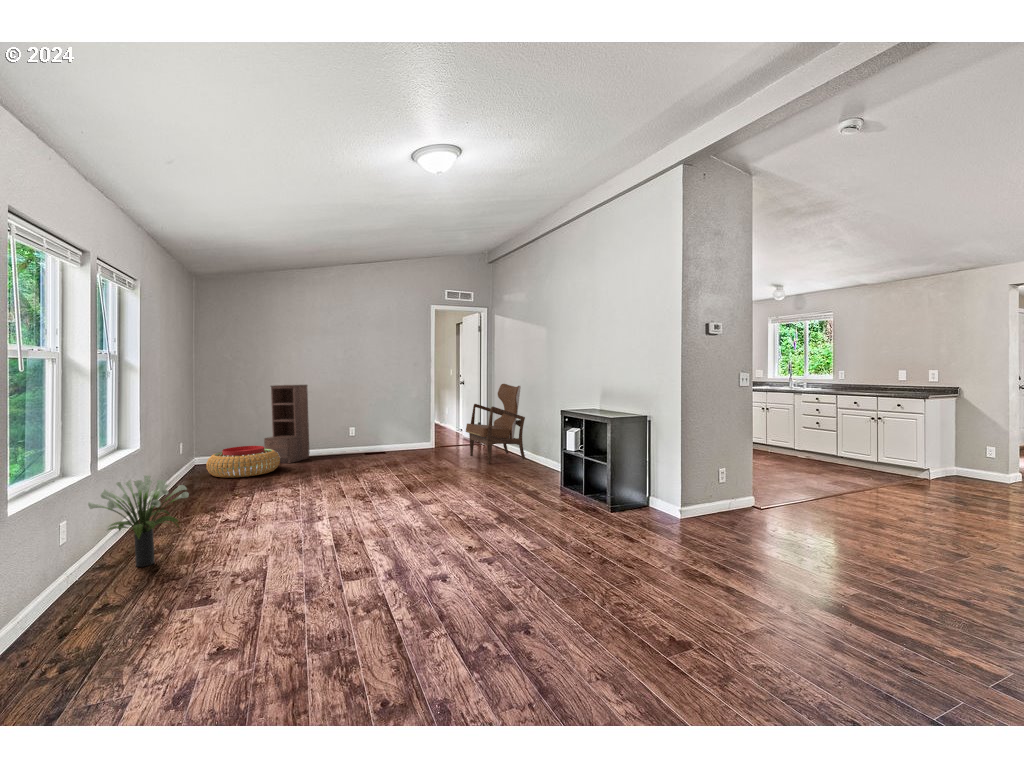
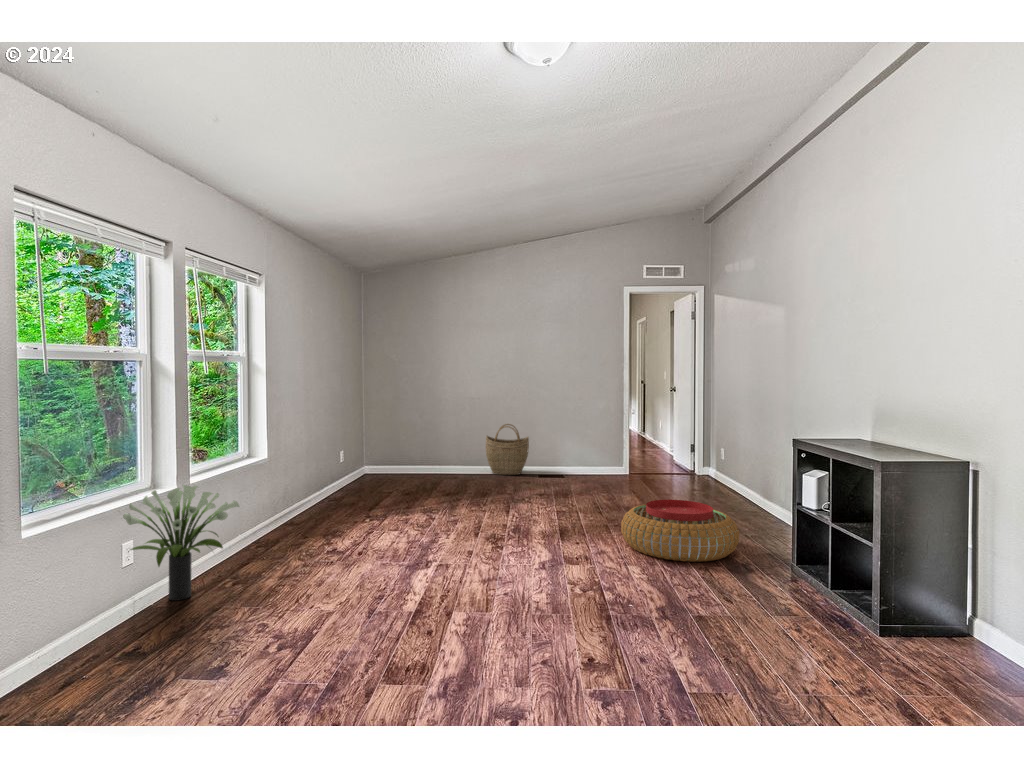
armchair: present [466,384,526,464] -> none [666,395,752,506]
bookshelf: present [264,385,309,463] -> none [426,384,477,476]
woven basket: none [318,416,355,459] -> present [486,424,529,475]
pouf: present [206,446,280,478] -> present [621,500,739,562]

